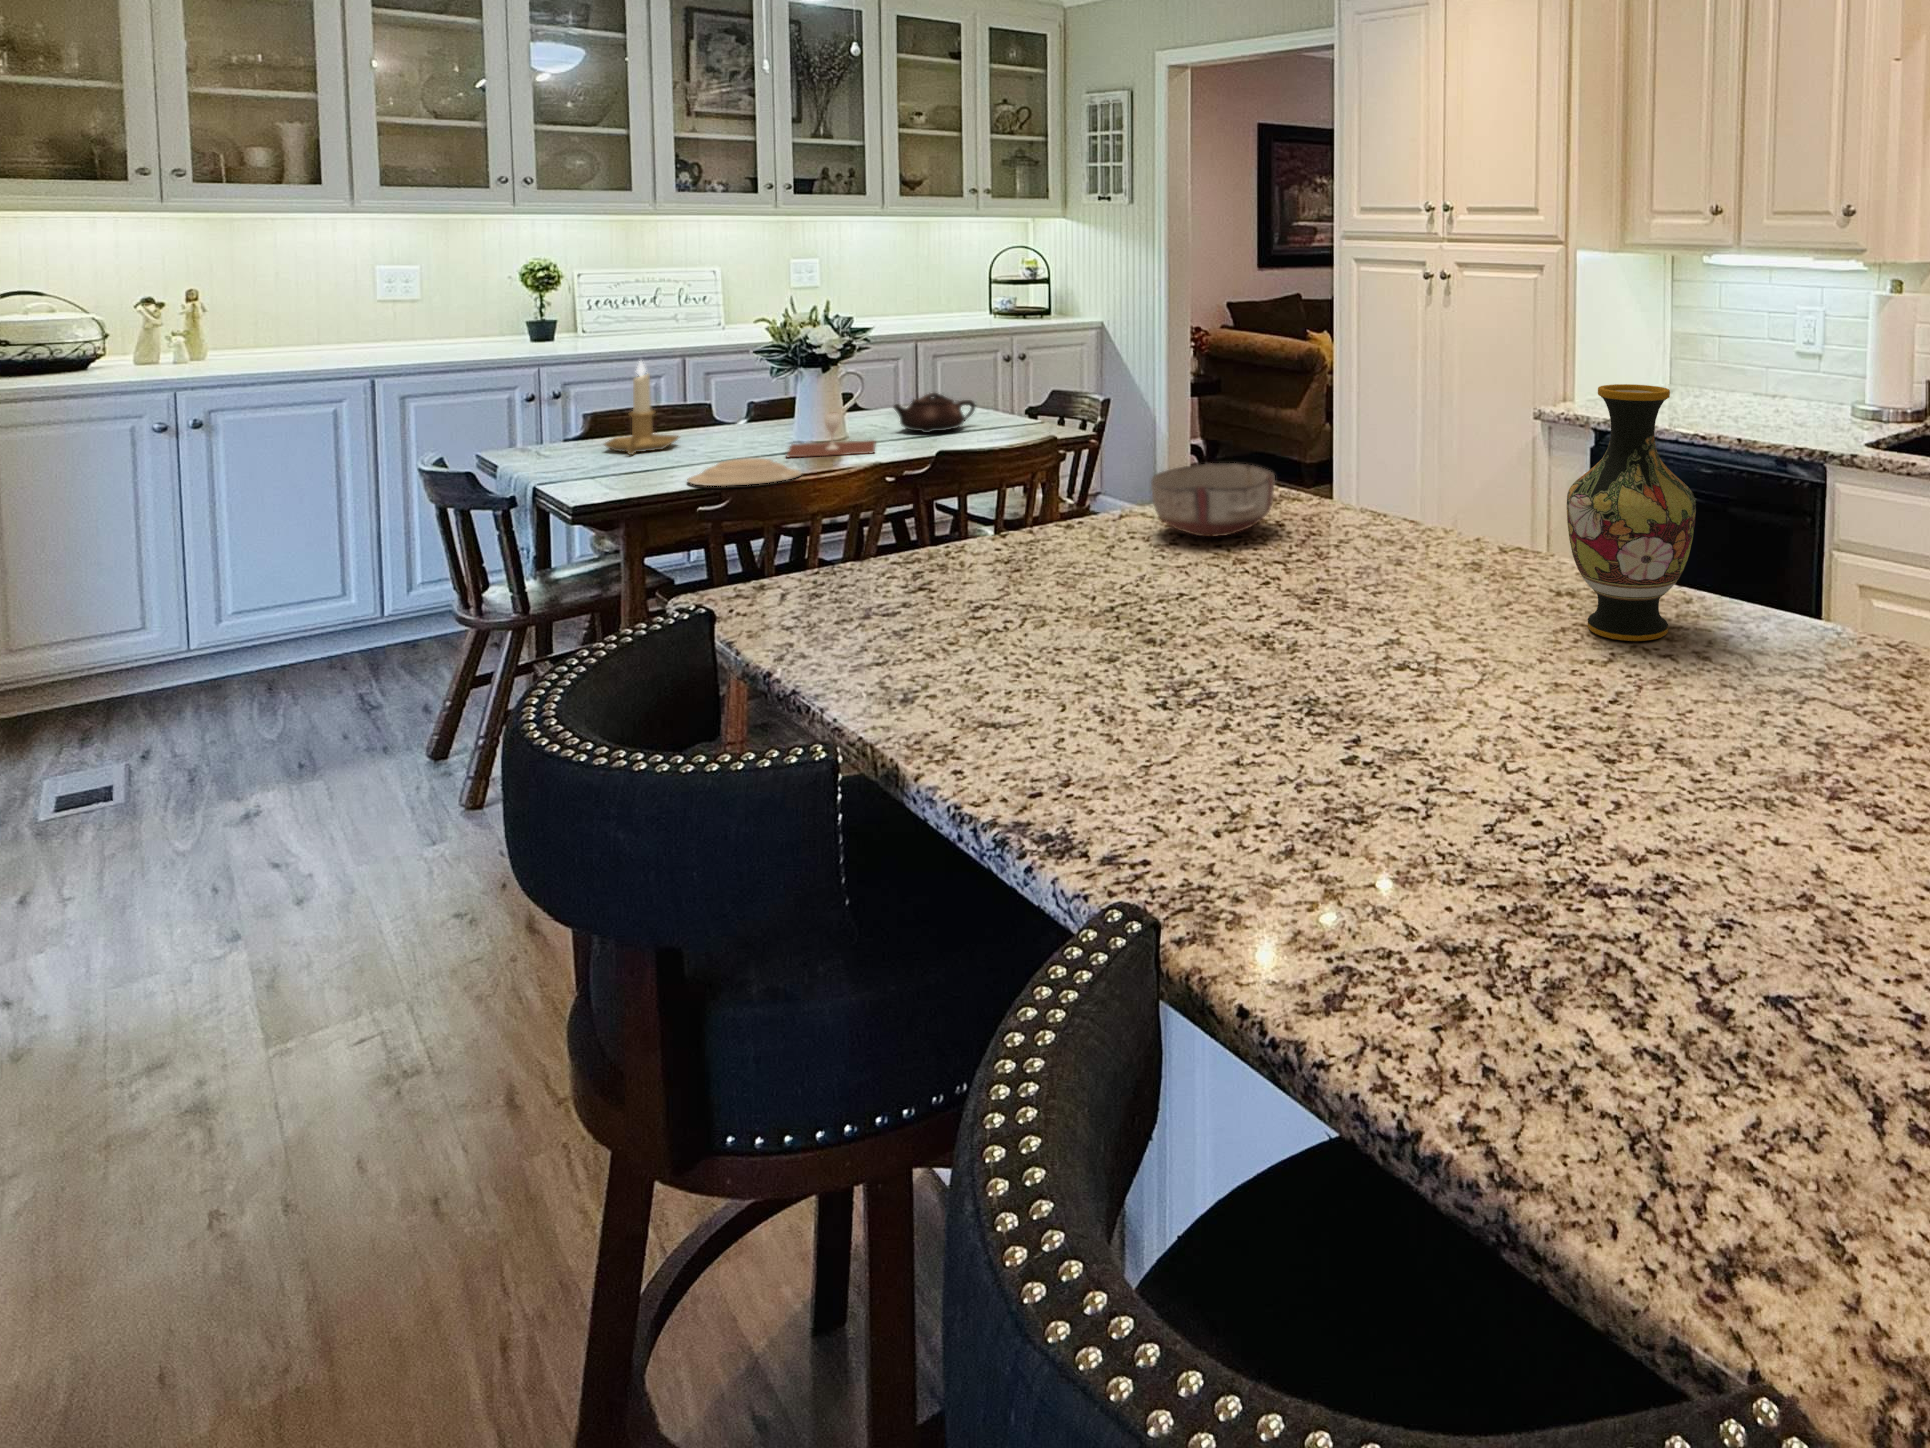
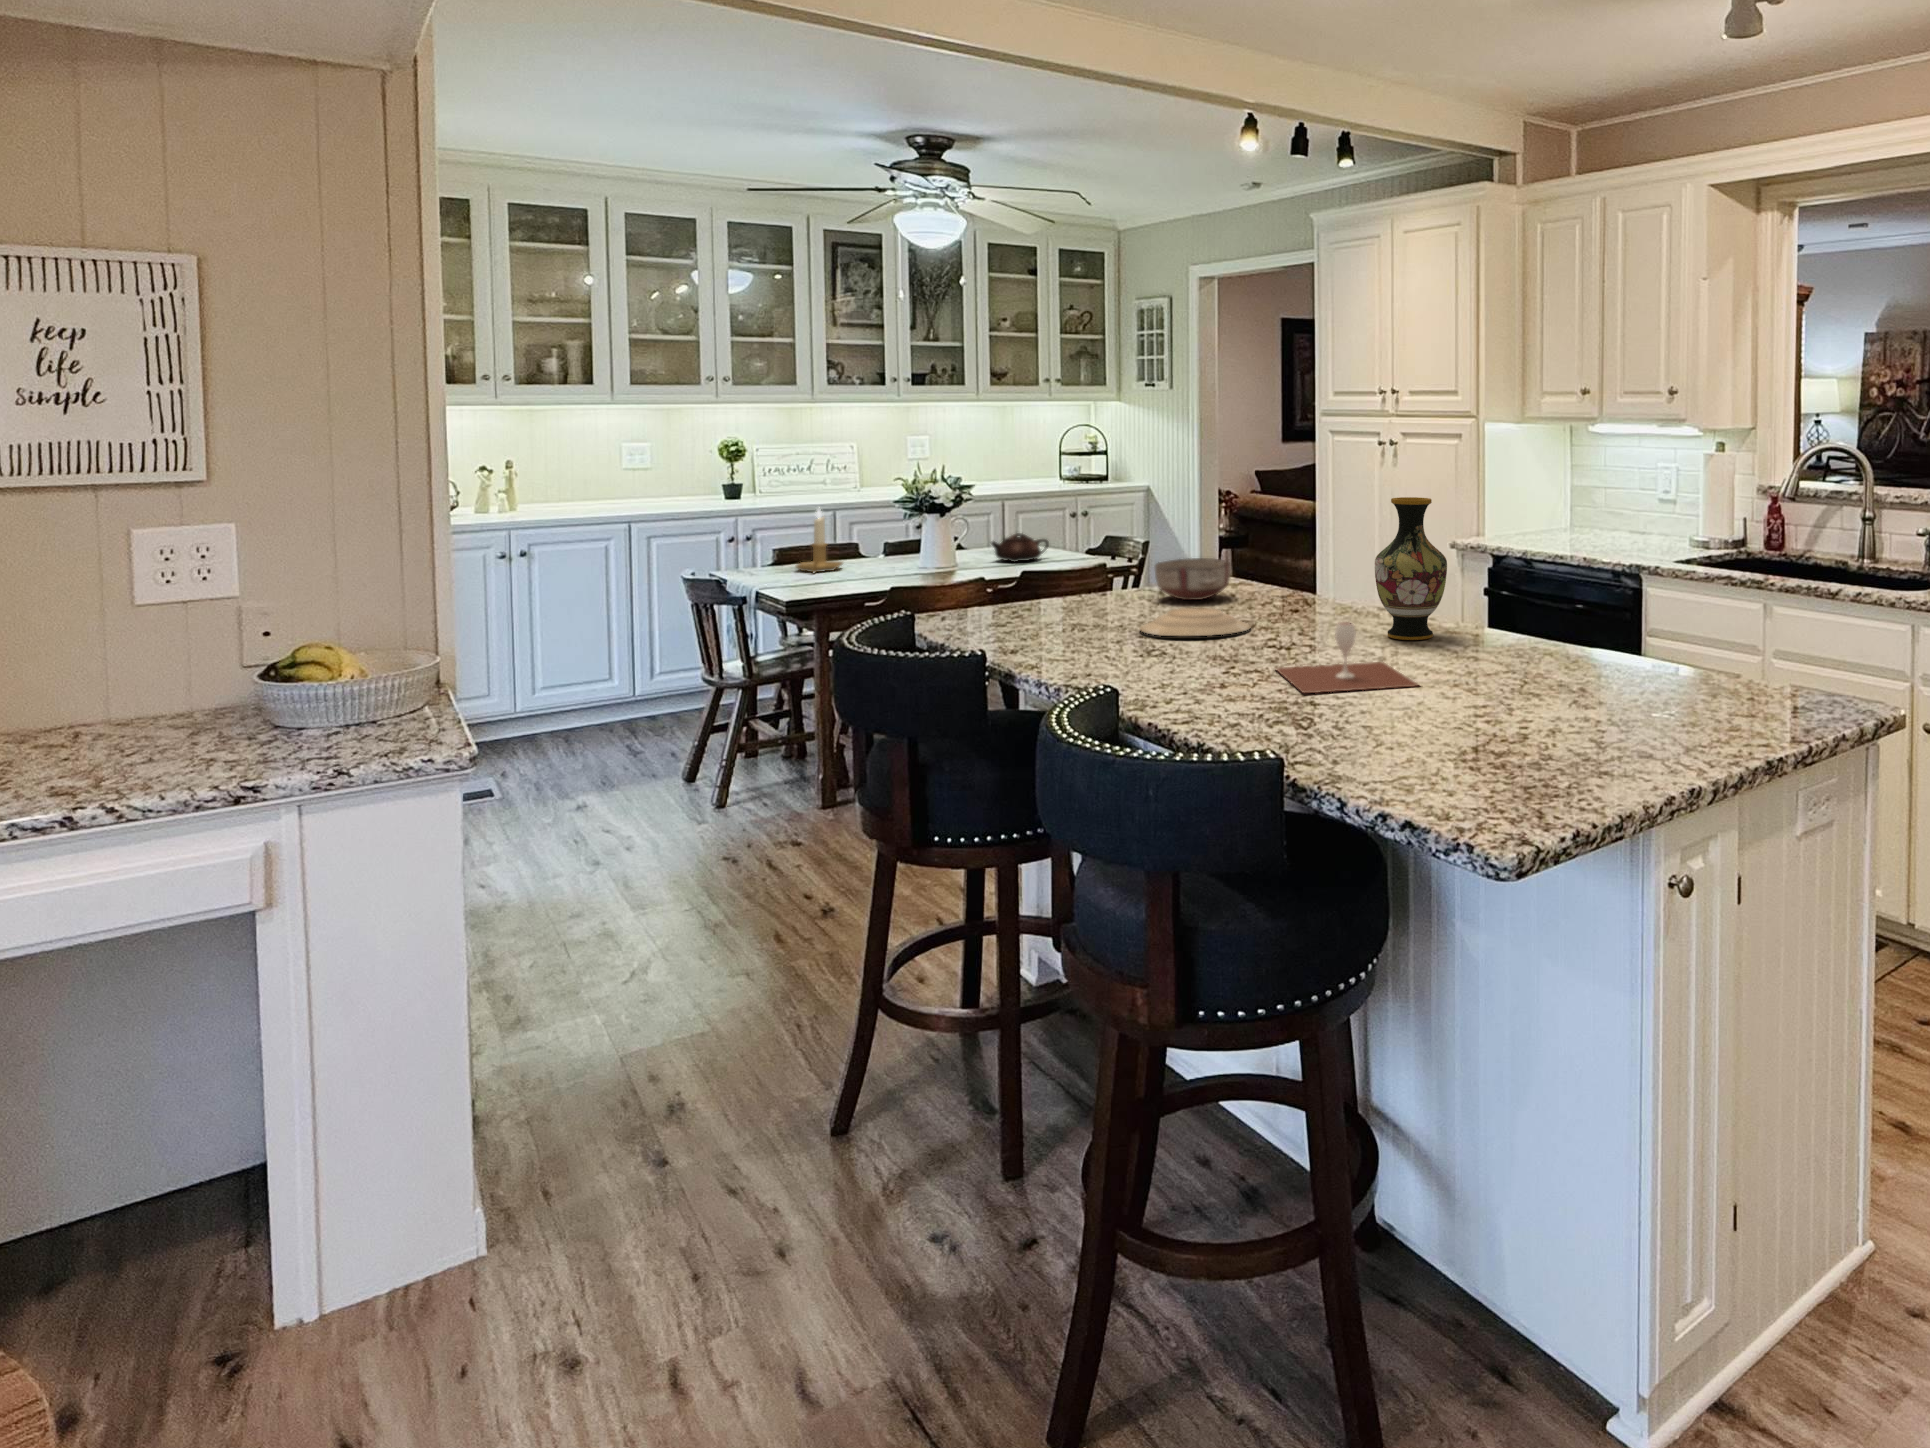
wine glass: present [787,413,875,457] -> present [1276,622,1418,693]
plate: present [687,458,801,486] -> present [1140,608,1250,636]

